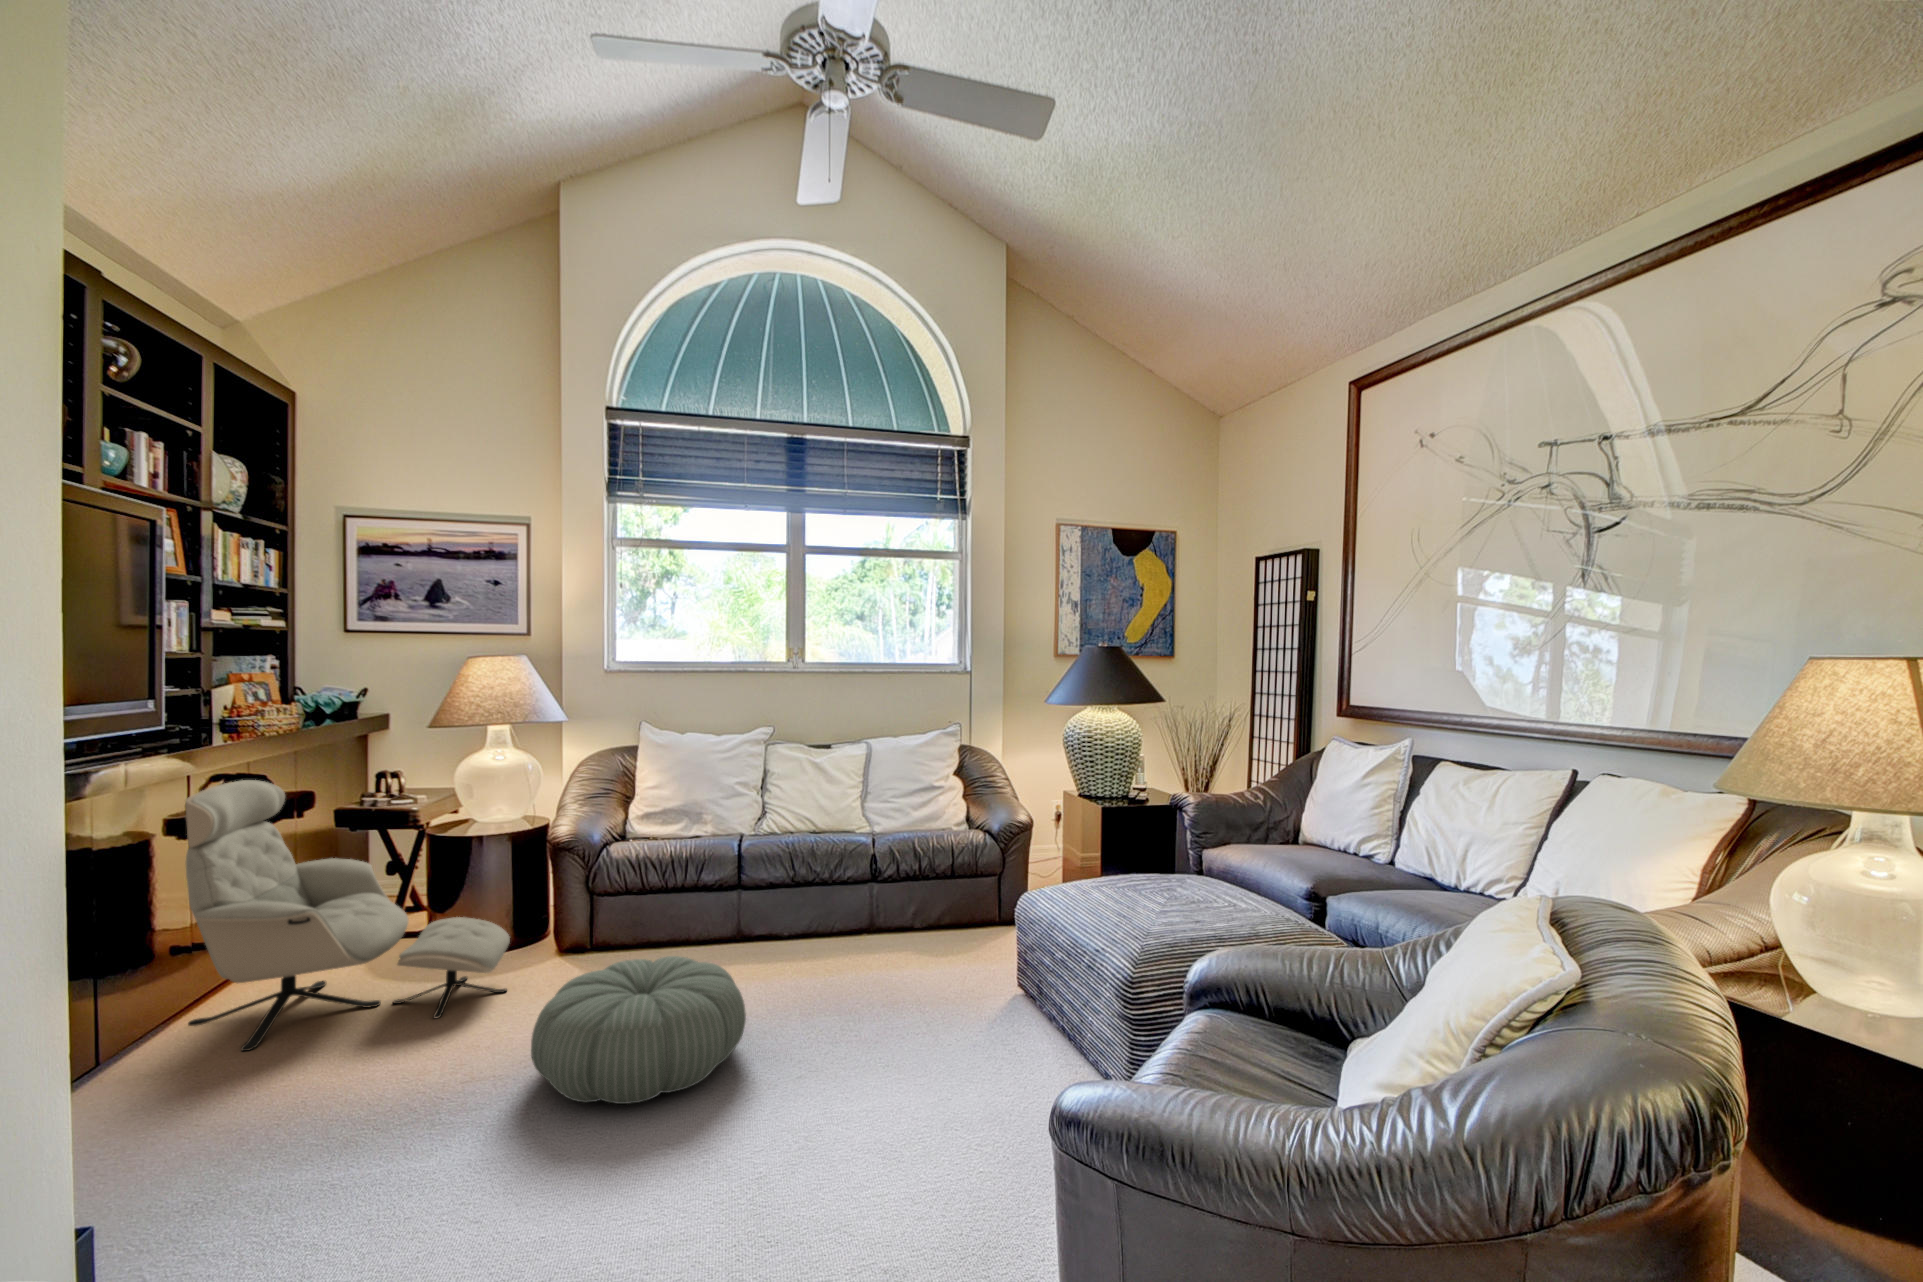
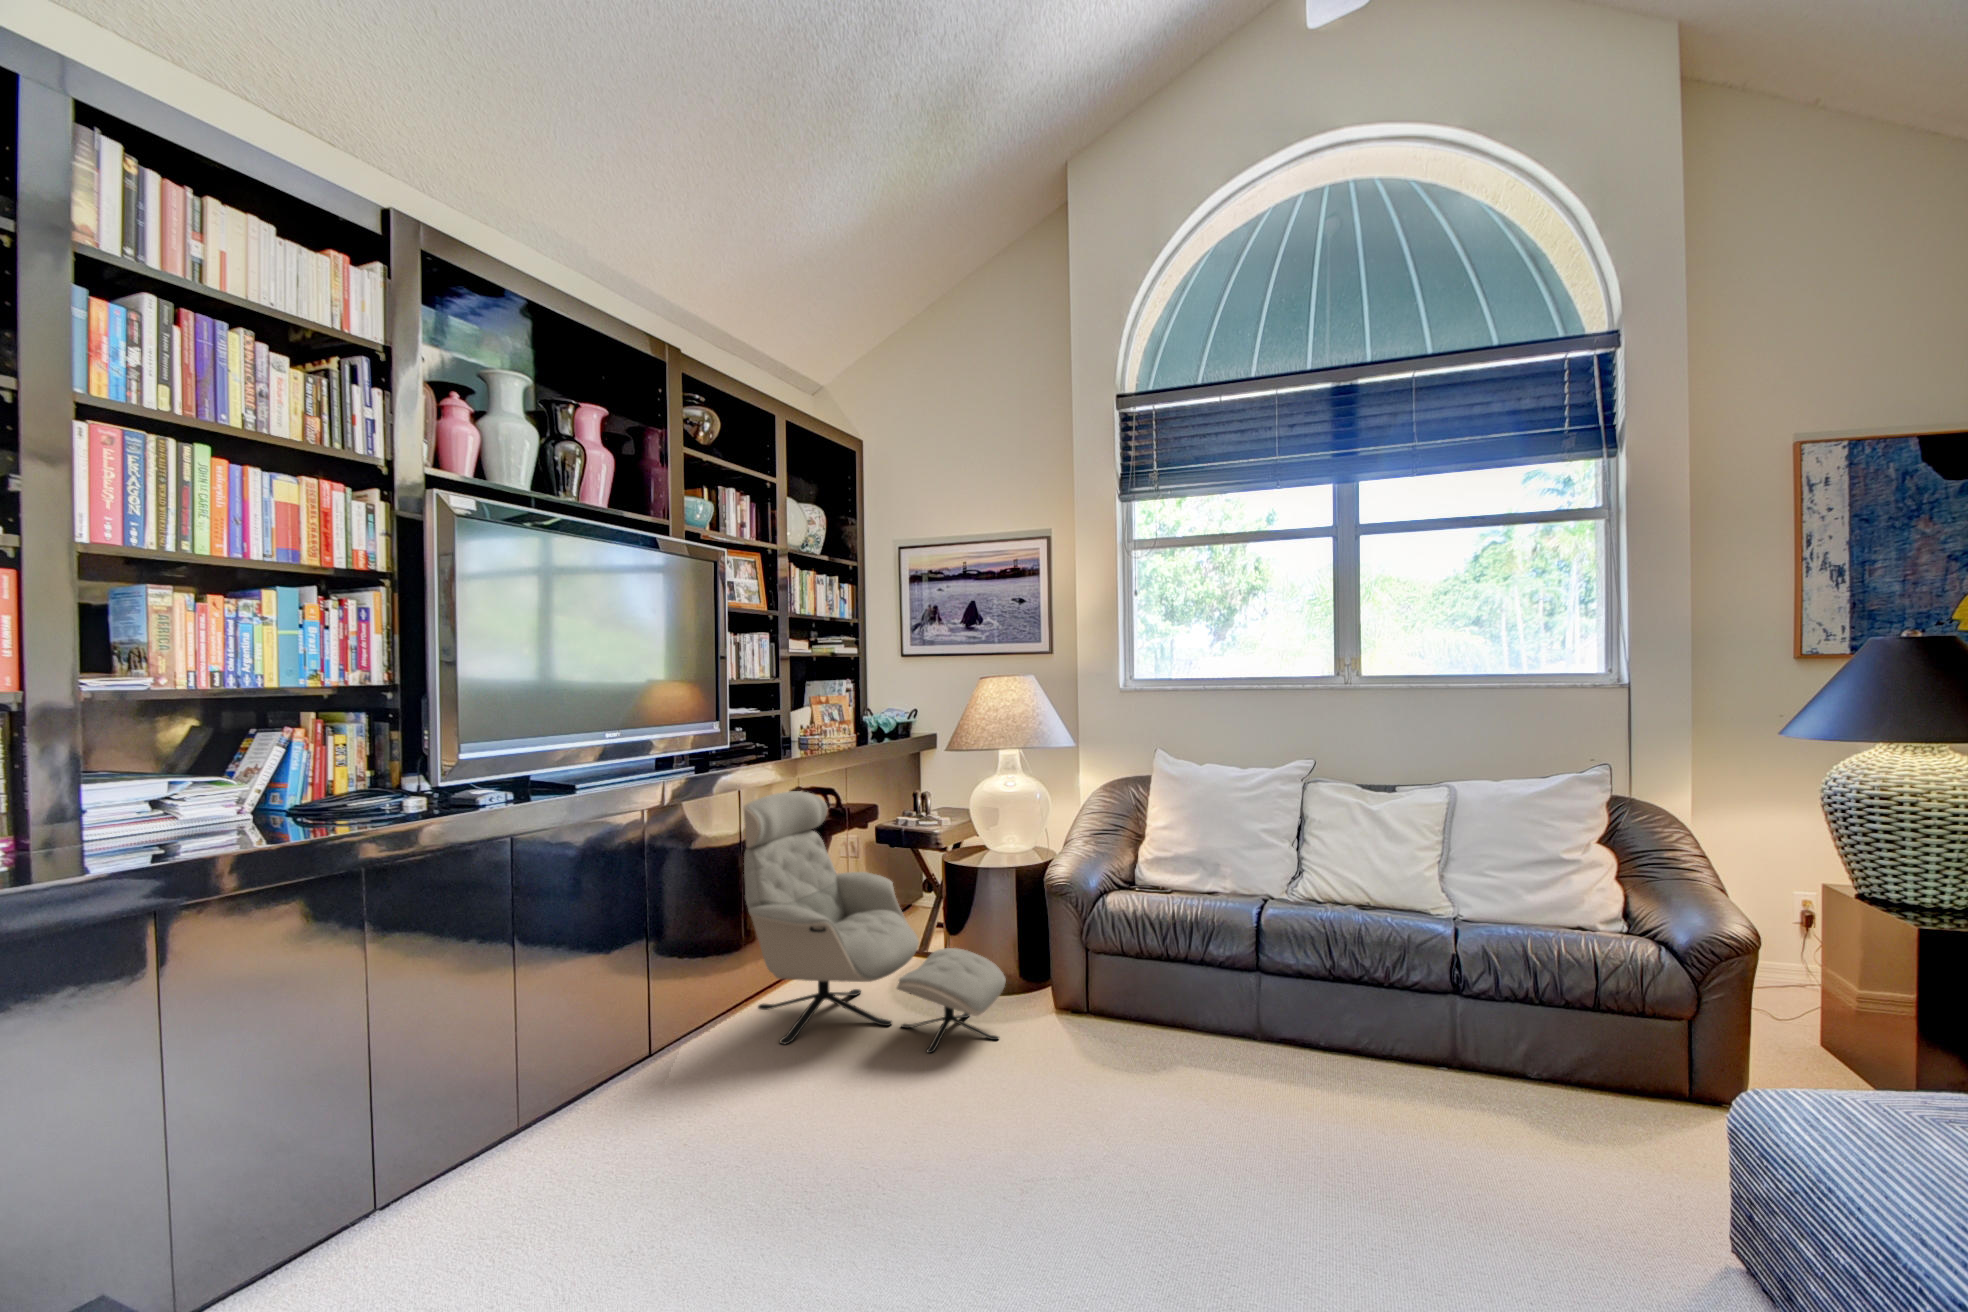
pouf: present [531,956,746,1104] -> none [978,1037,1228,1228]

